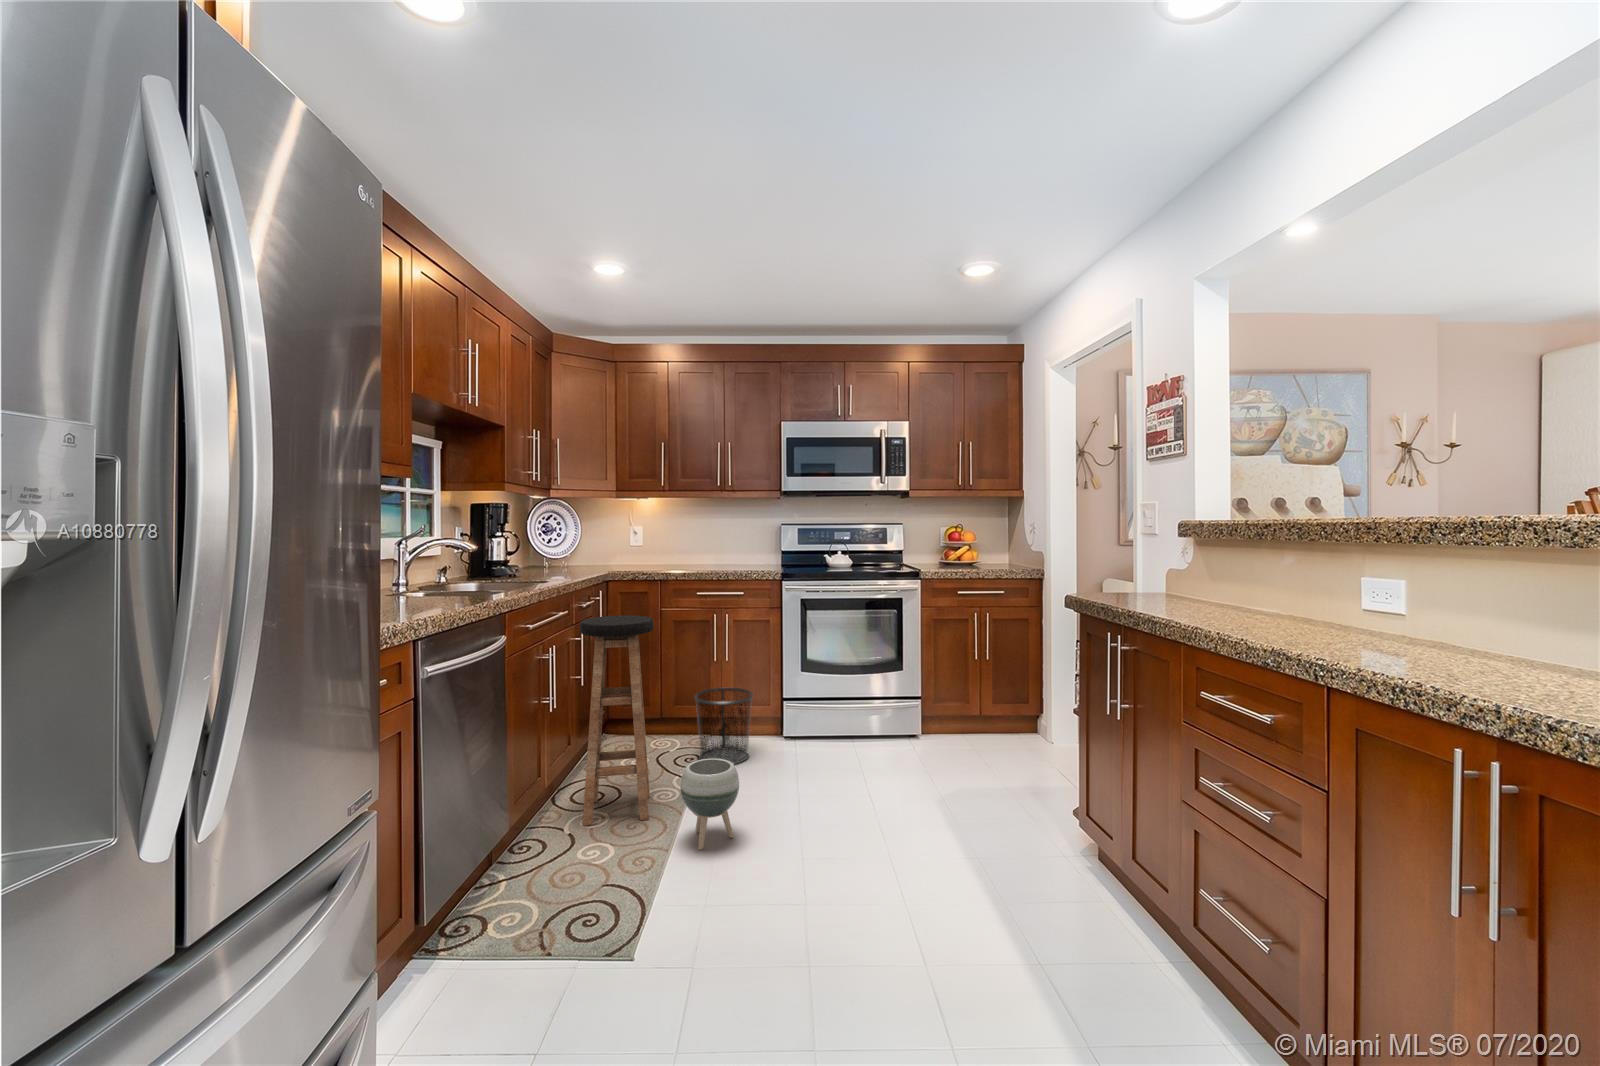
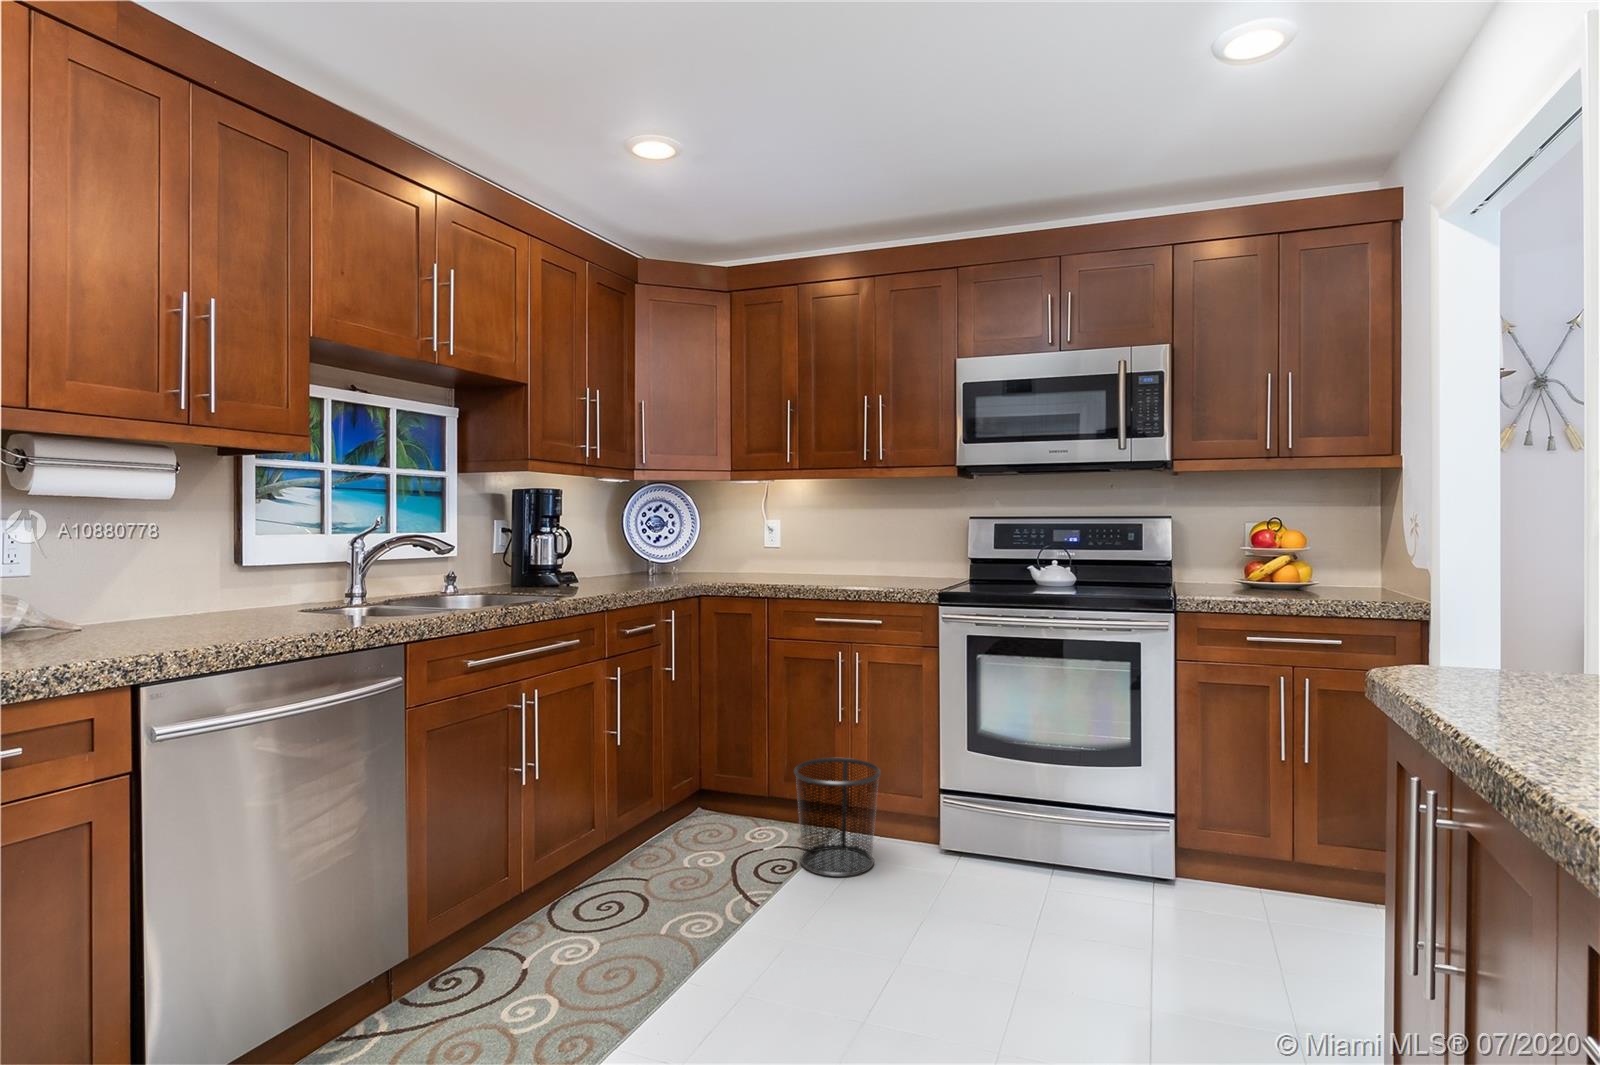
bar stool: present [580,615,654,826] -> none [586,644,699,943]
planter: present [680,758,739,850] -> none [684,870,774,1011]

